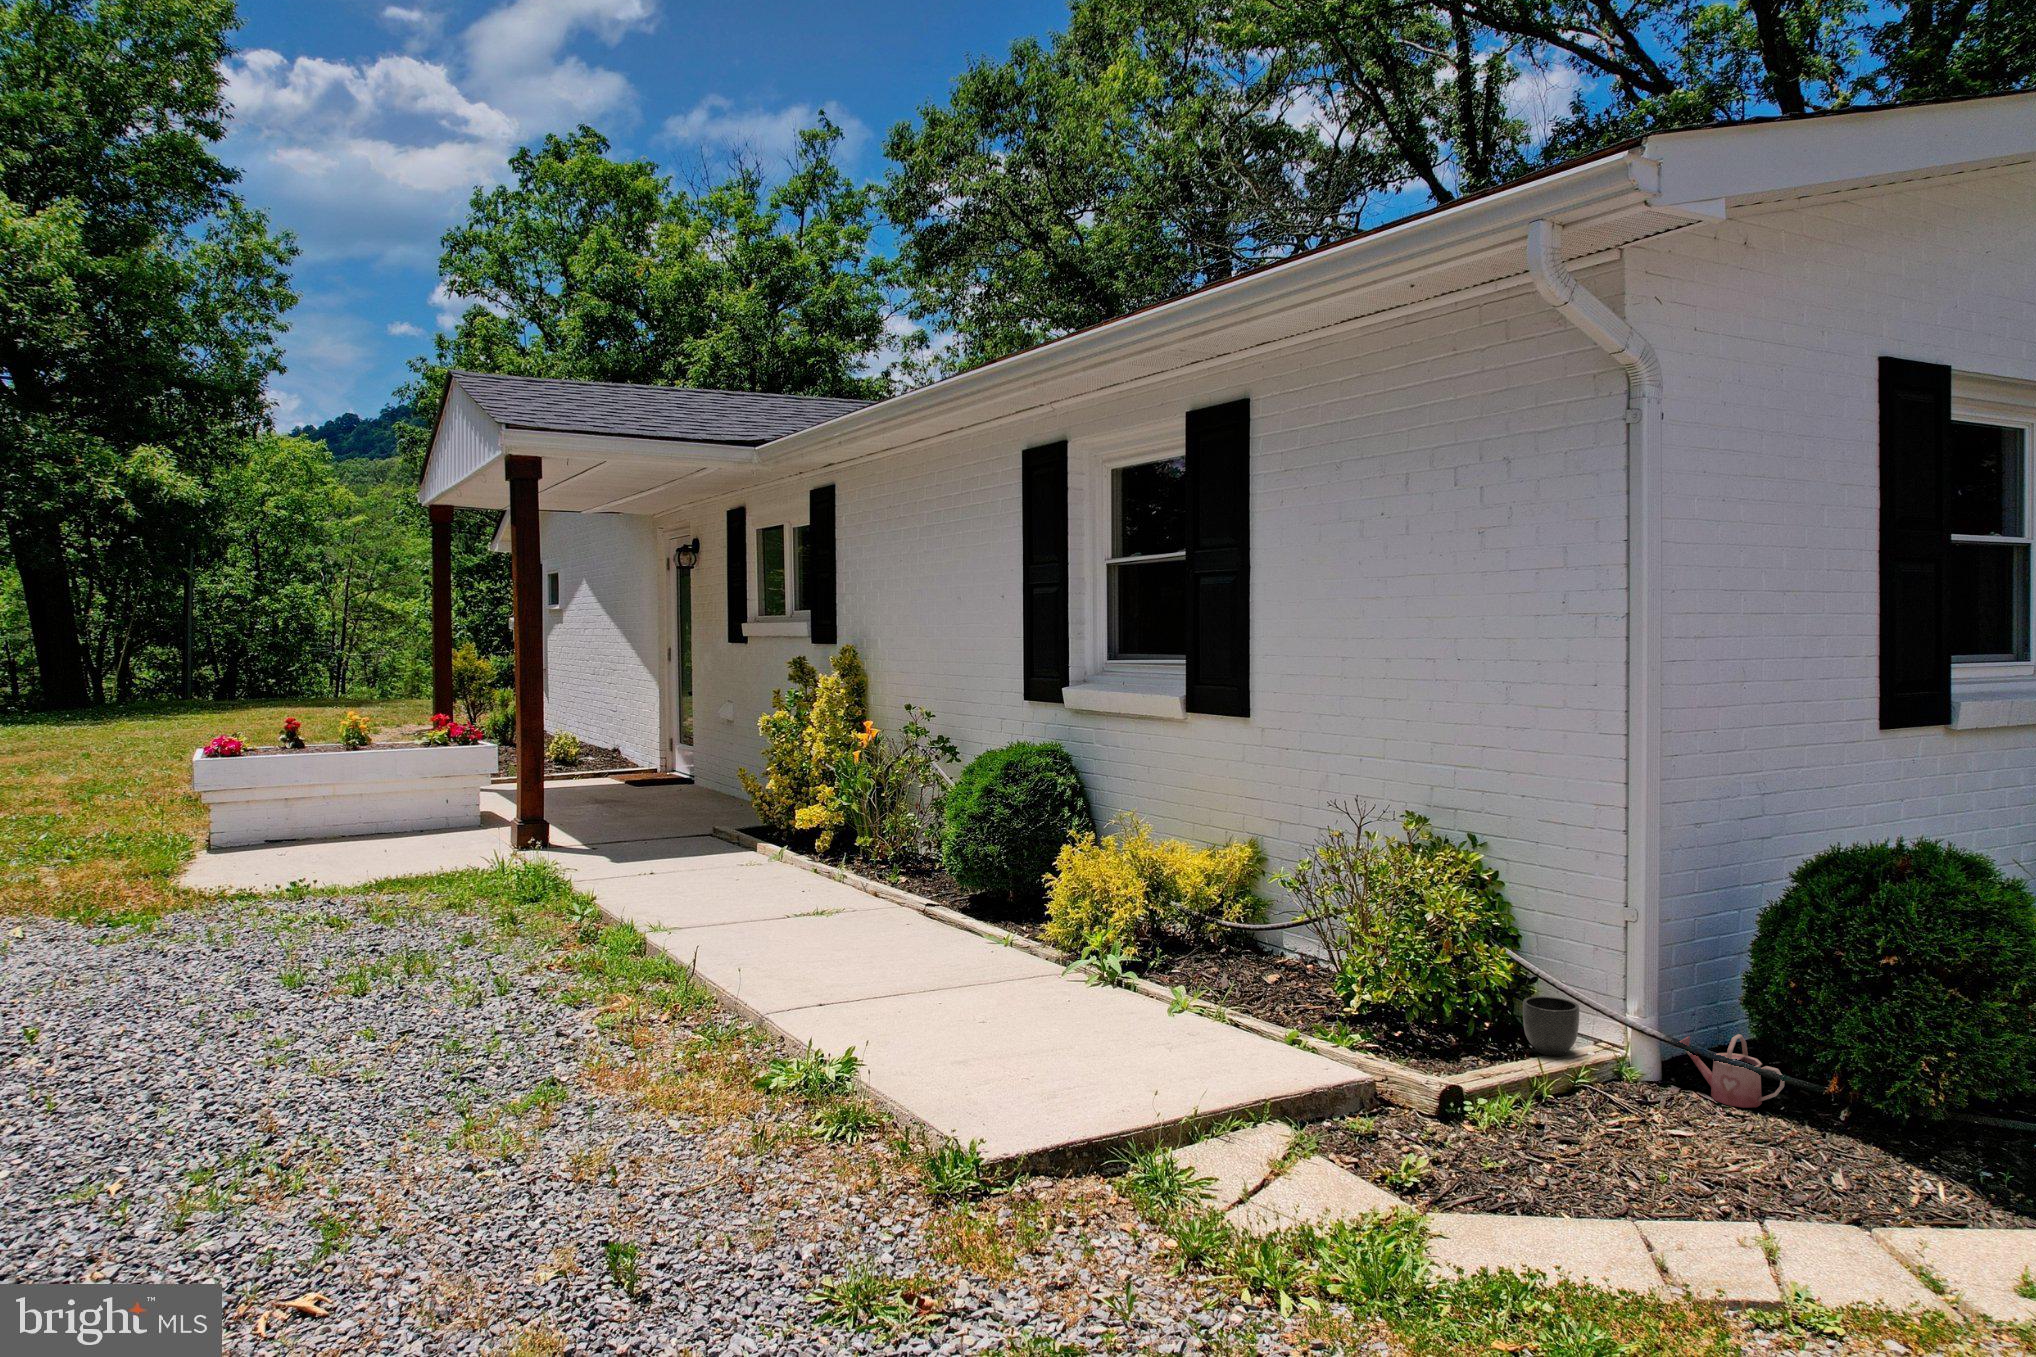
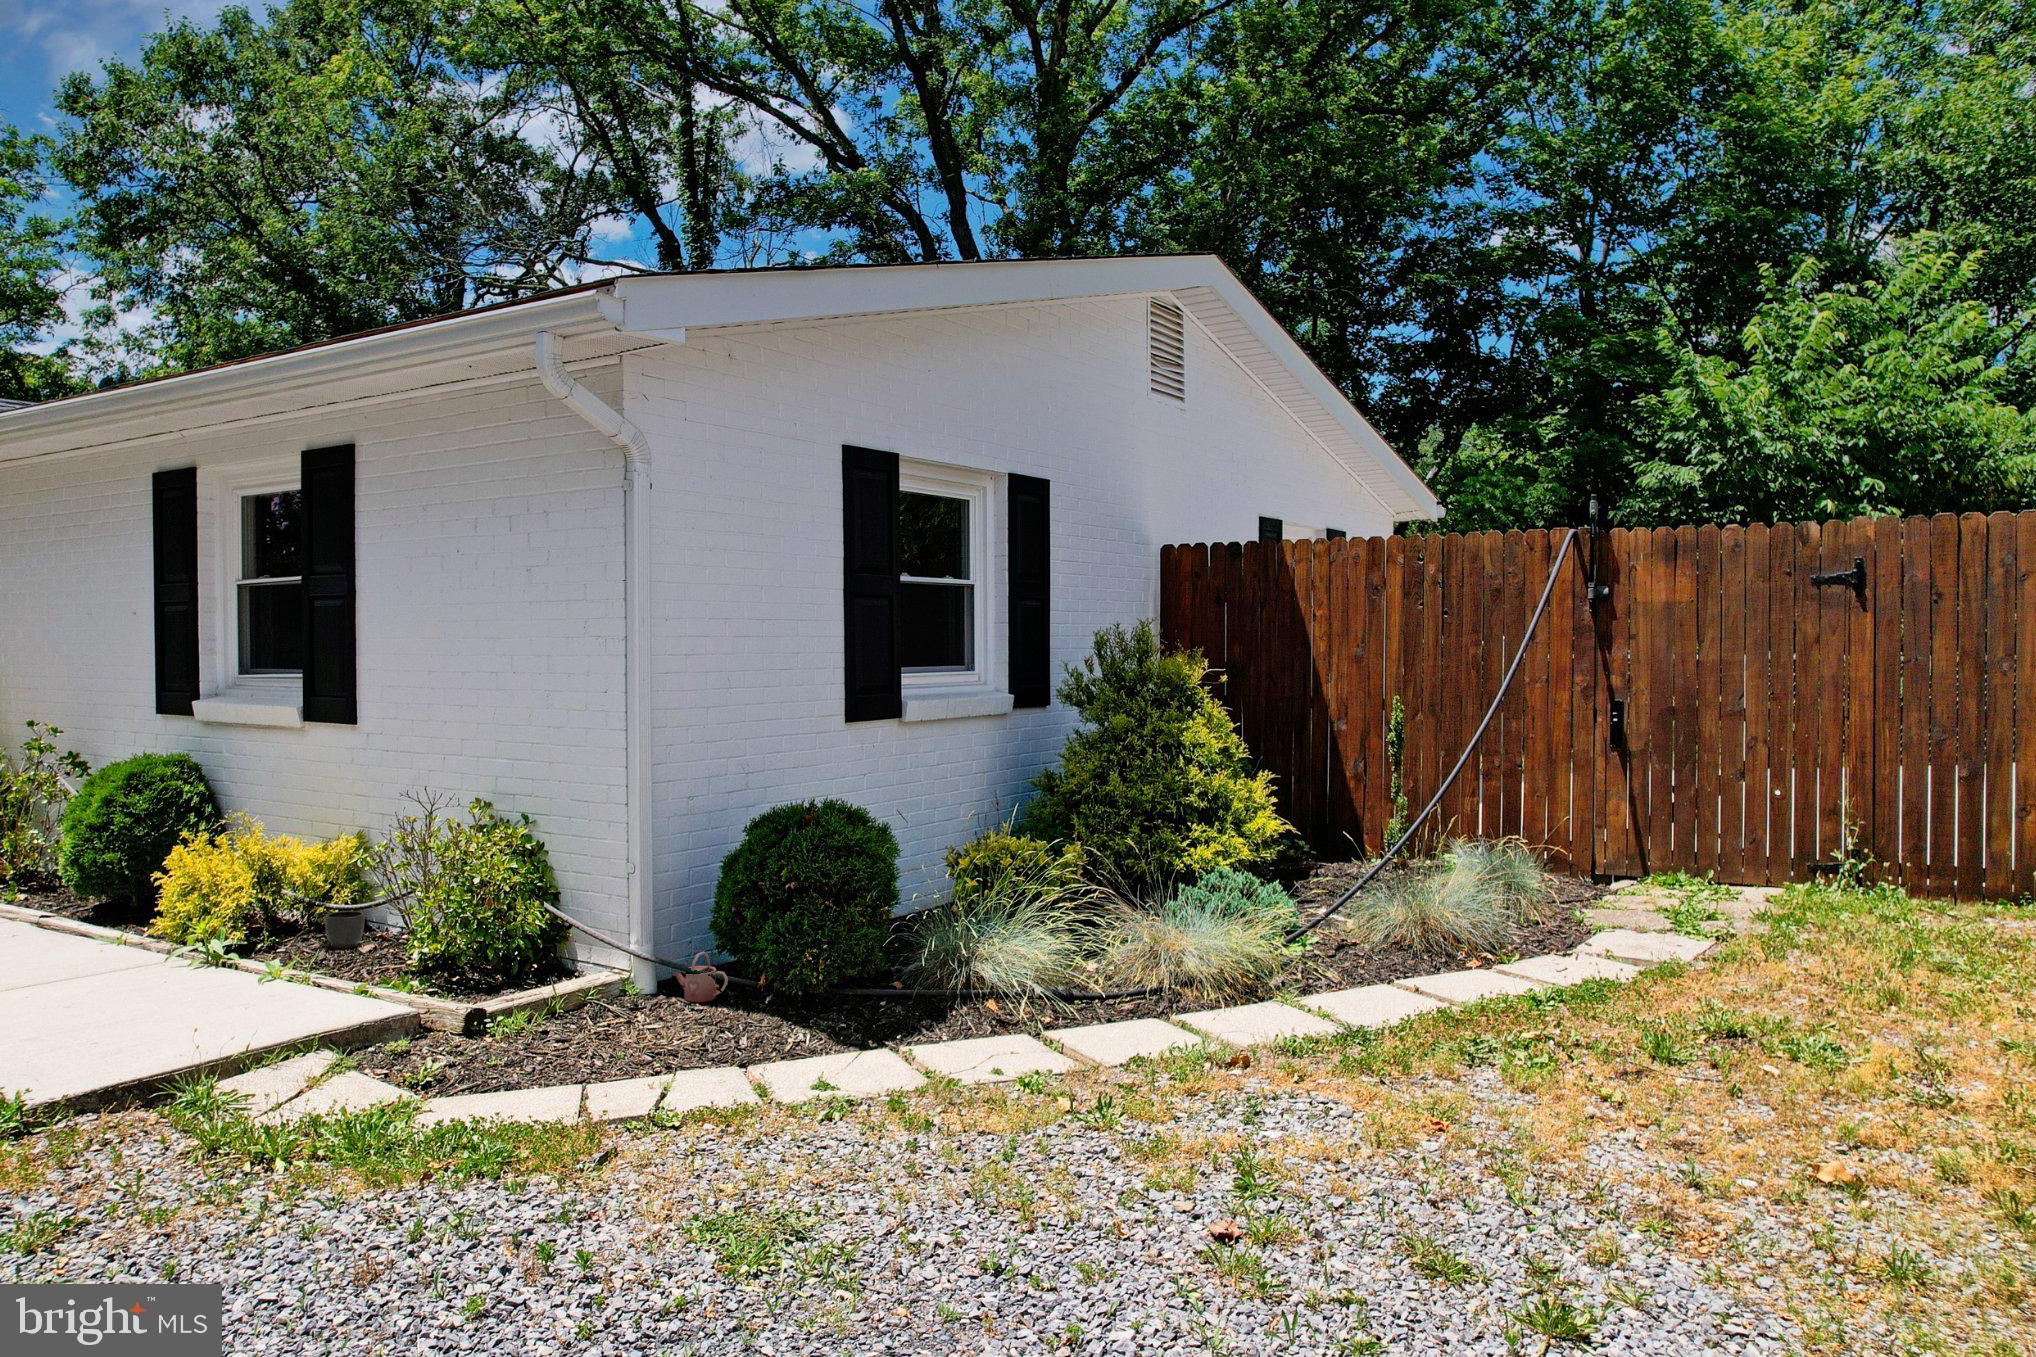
planter: present [1523,997,1579,1056] -> present [325,911,365,949]

